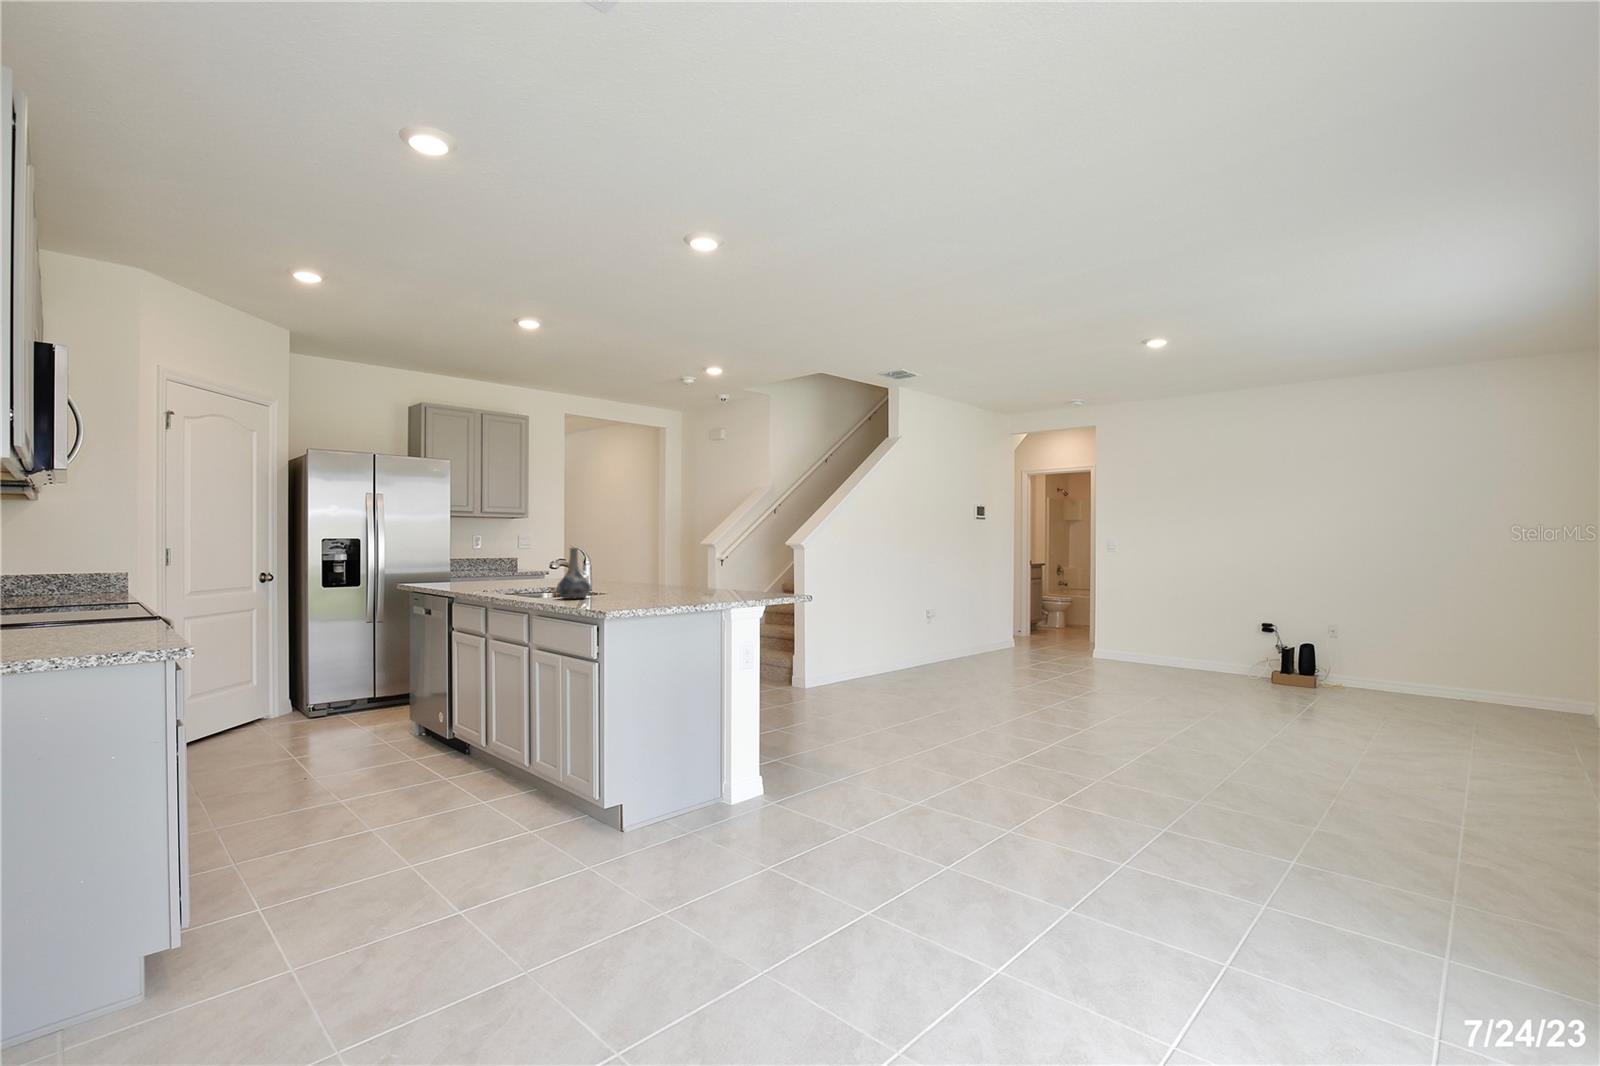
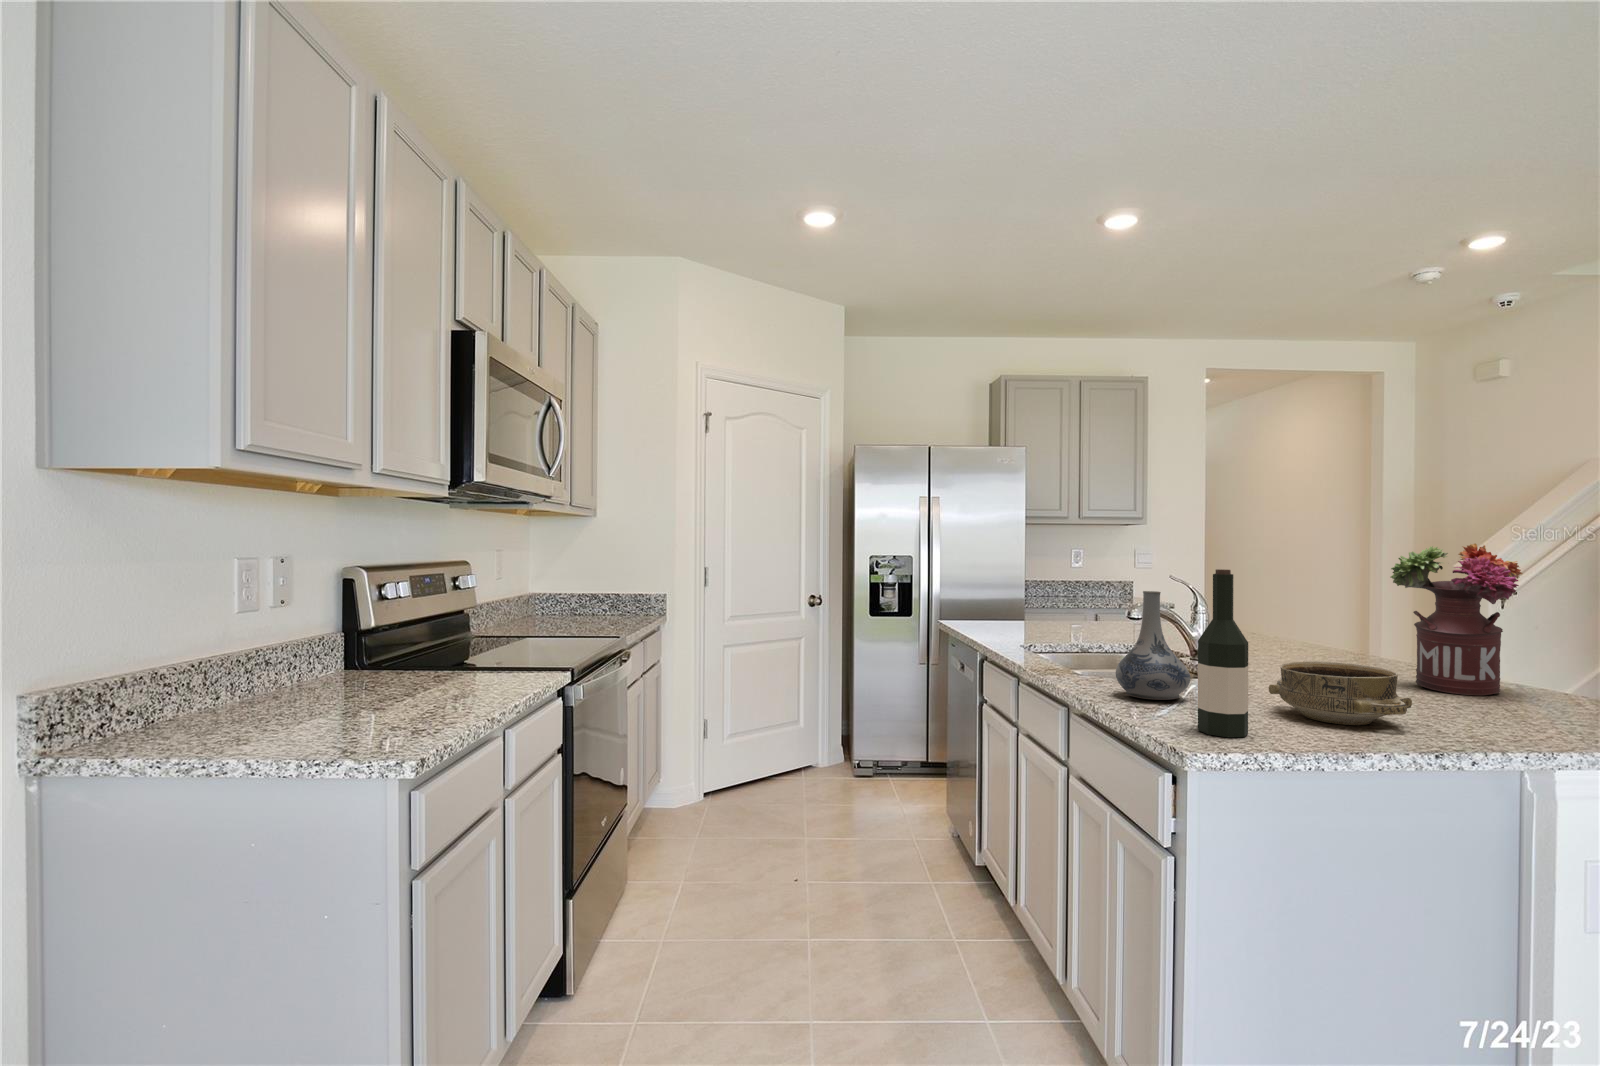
flower arrangement: none [666,526,709,589] -> present [1390,544,1523,695]
wine bottle: none [600,535,619,604] -> present [1198,569,1248,737]
ceramic bowl: none [624,575,673,598] -> present [1269,661,1412,725]

